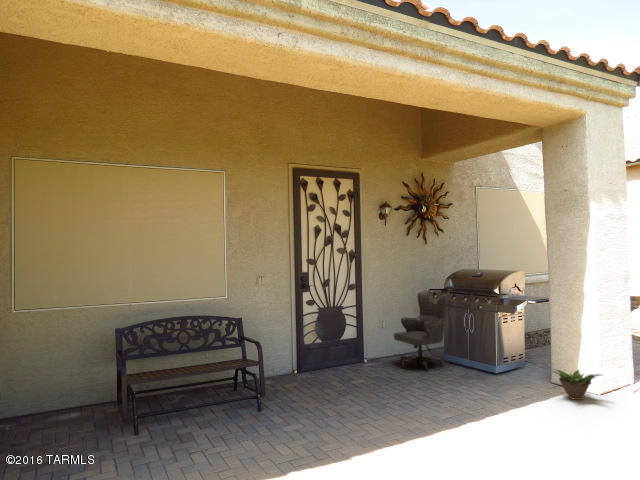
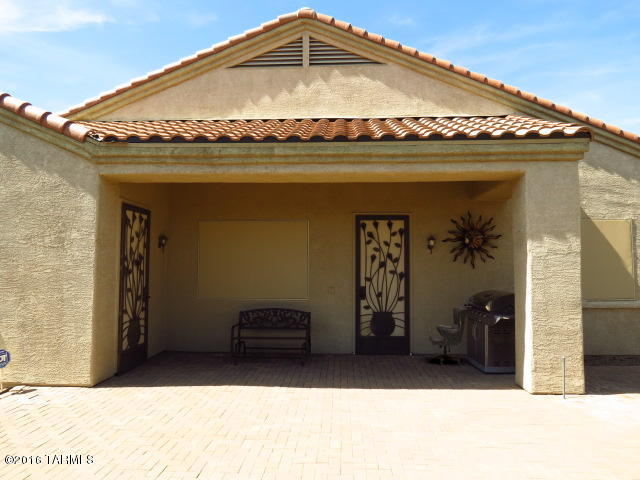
decorative plant: present [553,370,600,400] -> none [486,368,519,392]

